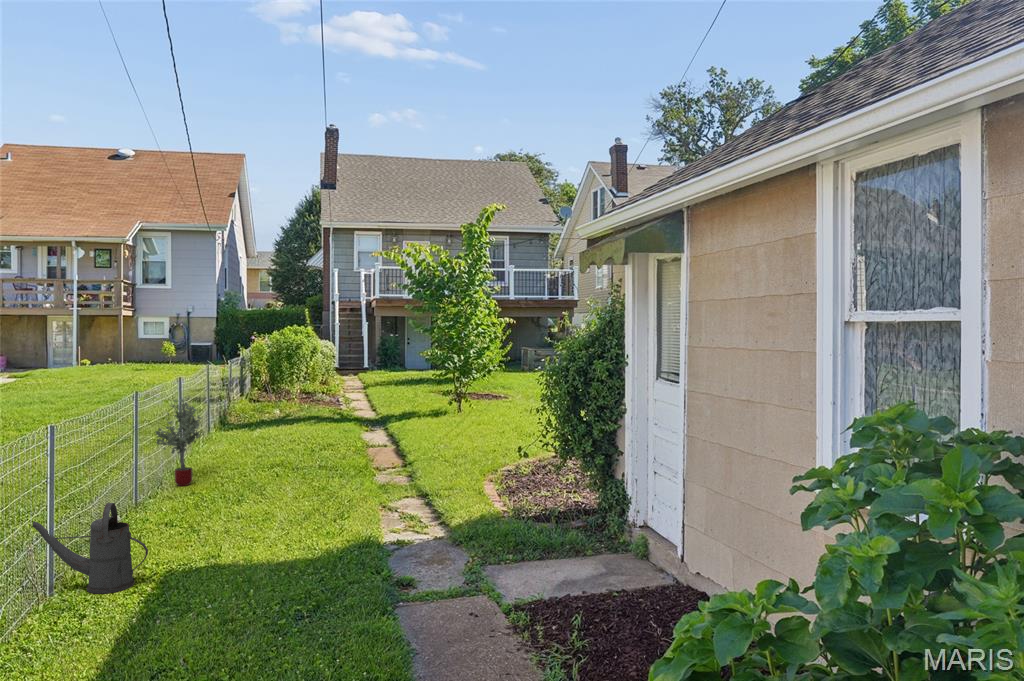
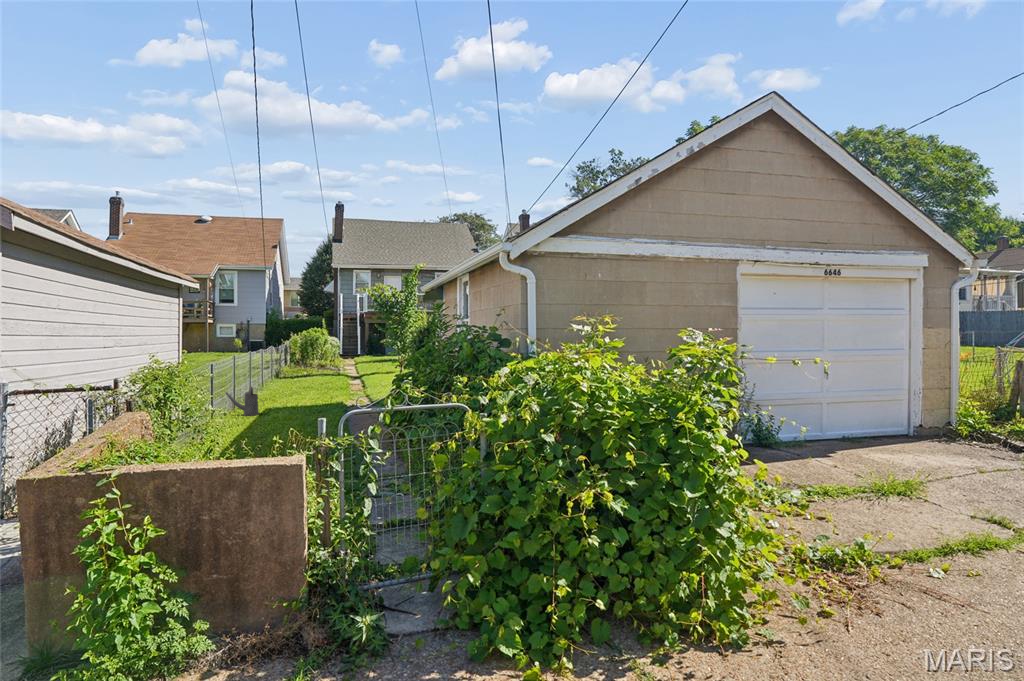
potted tree: present [155,399,202,486] -> none [254,358,275,396]

